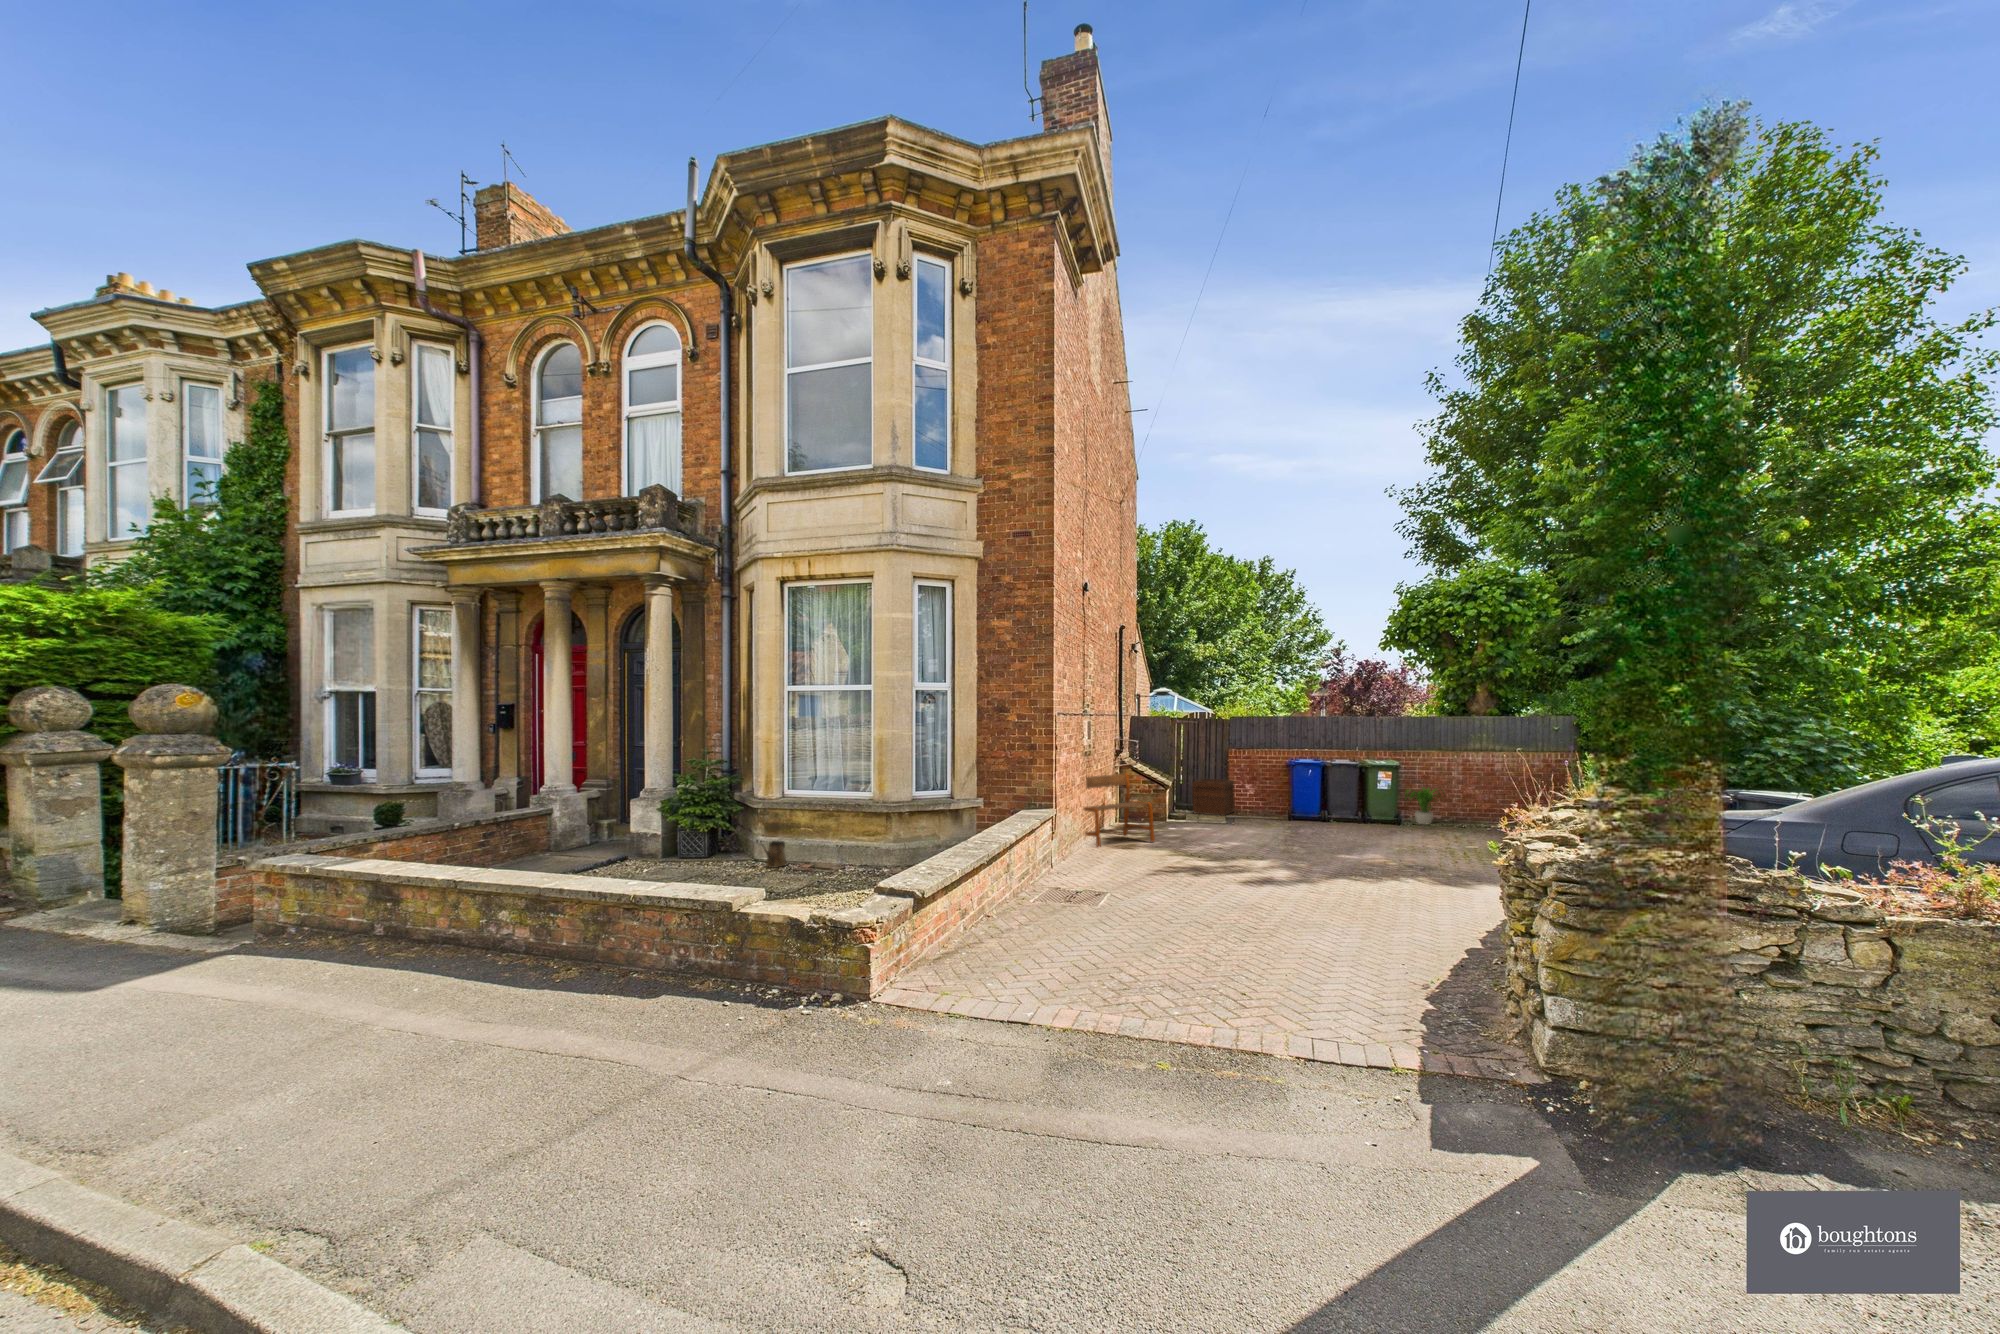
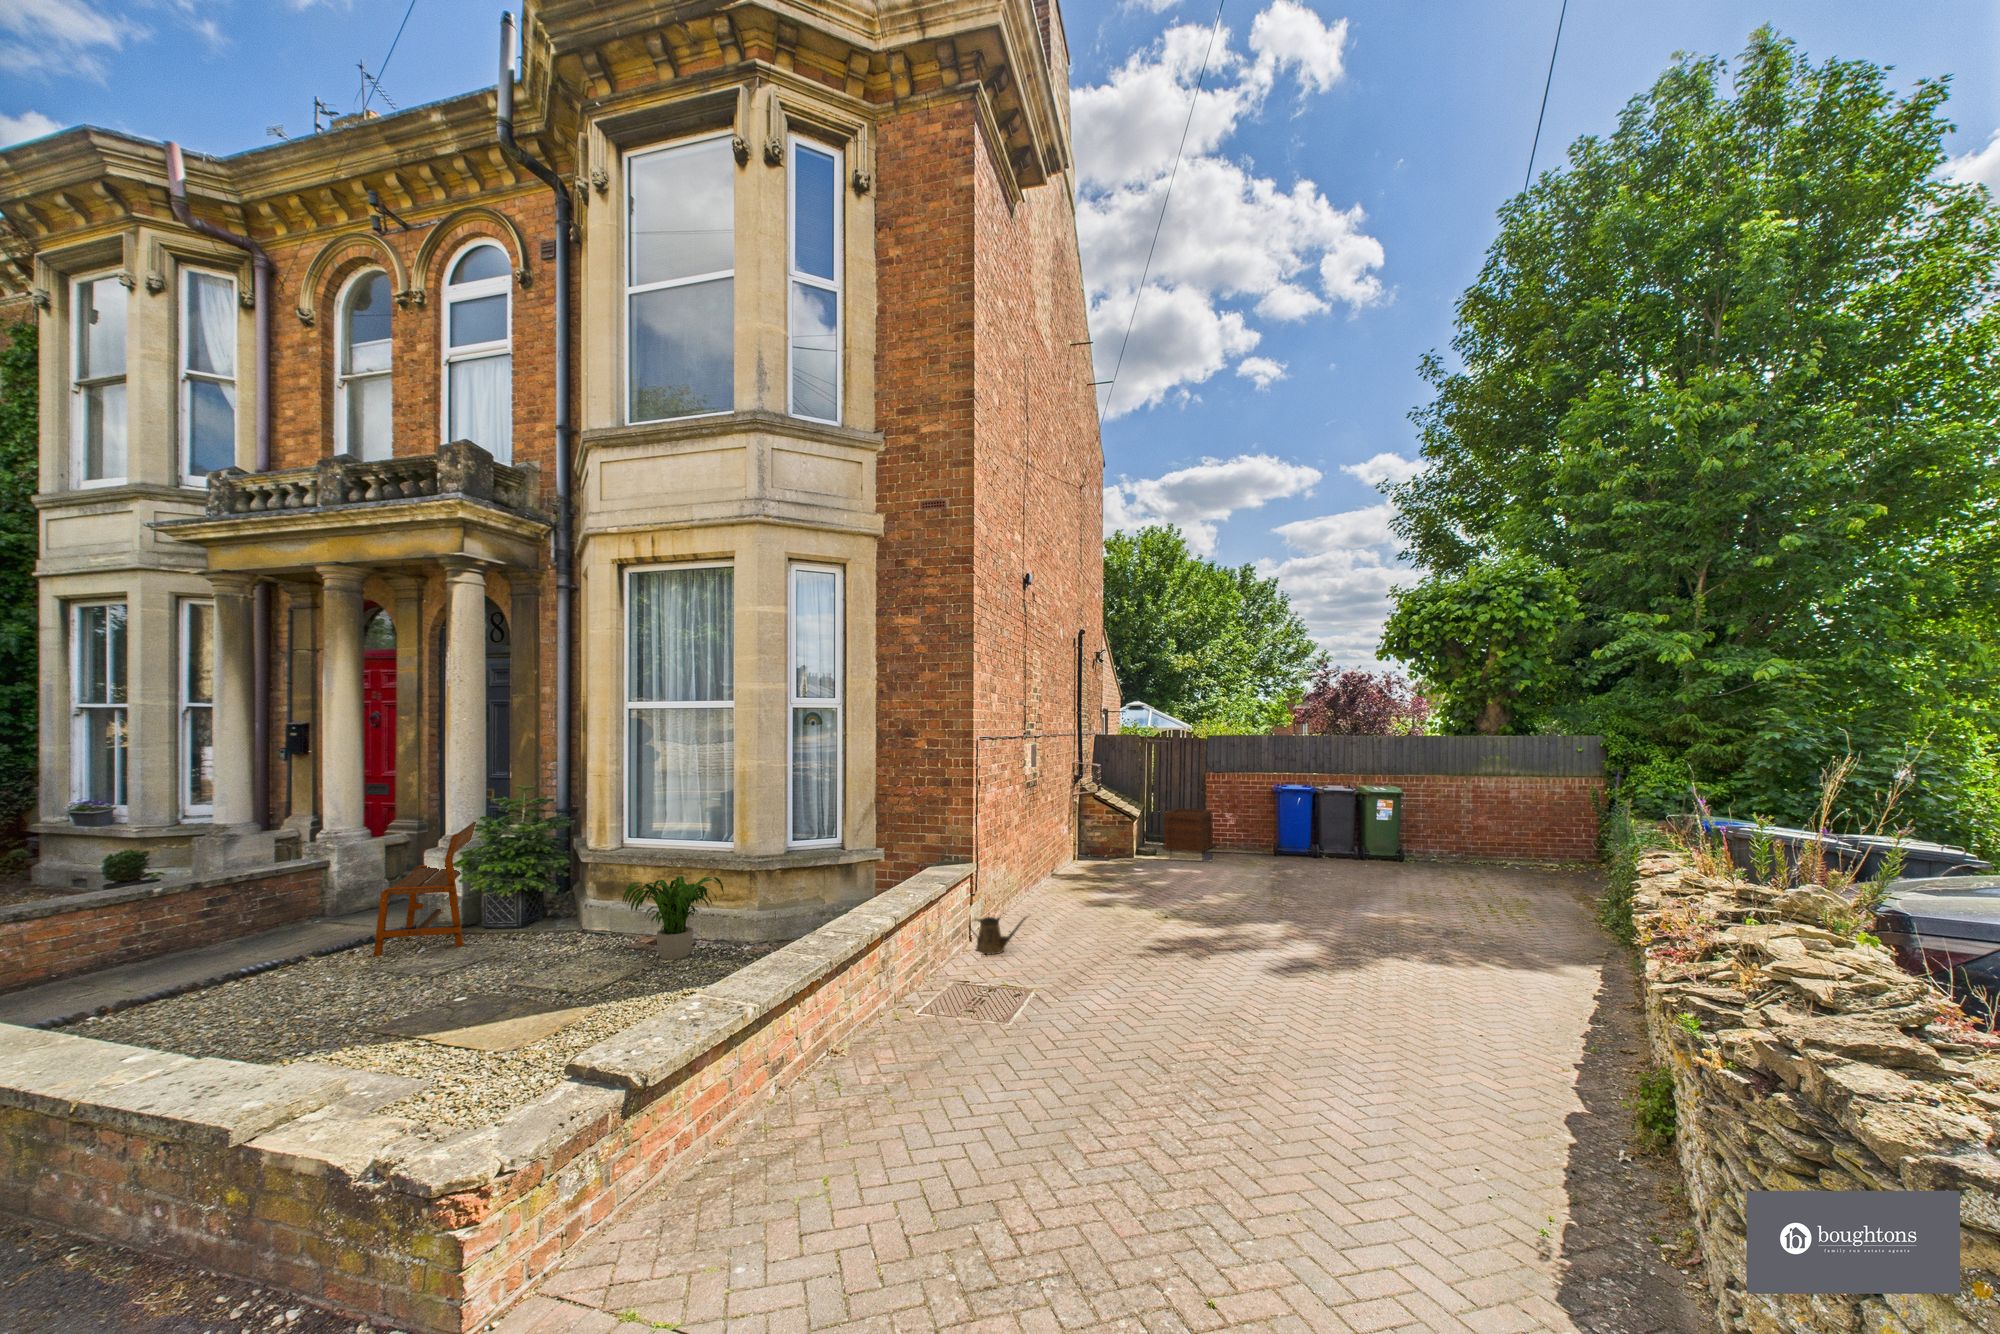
bench: present [1084,773,1155,847] -> present [374,822,476,956]
potted plant: present [1405,787,1444,824] -> present [622,876,724,960]
watering can: present [763,841,787,868] -> present [968,916,1028,955]

